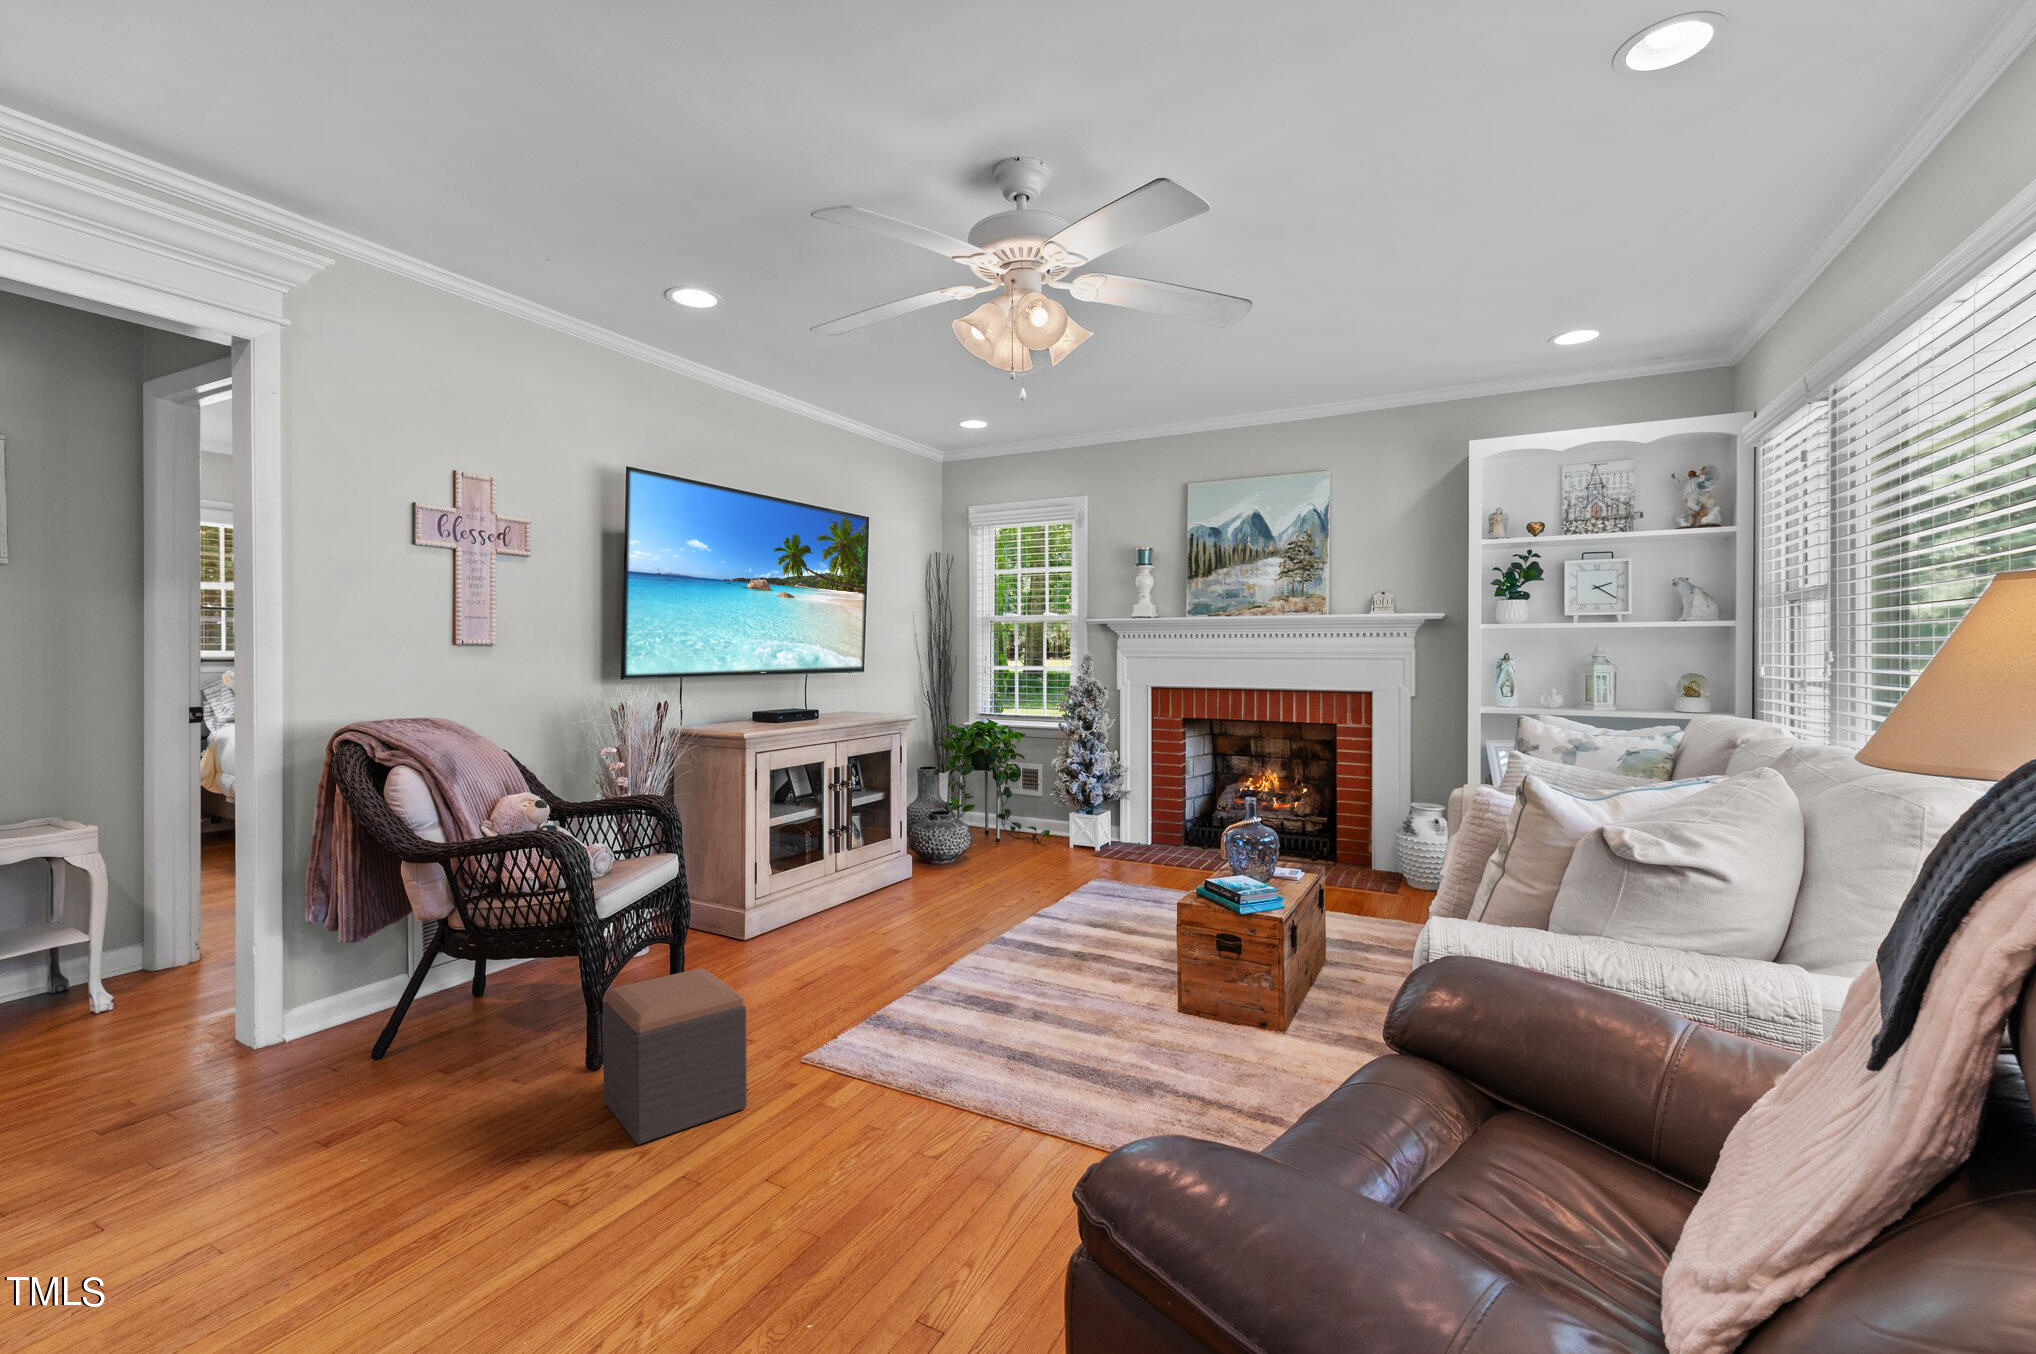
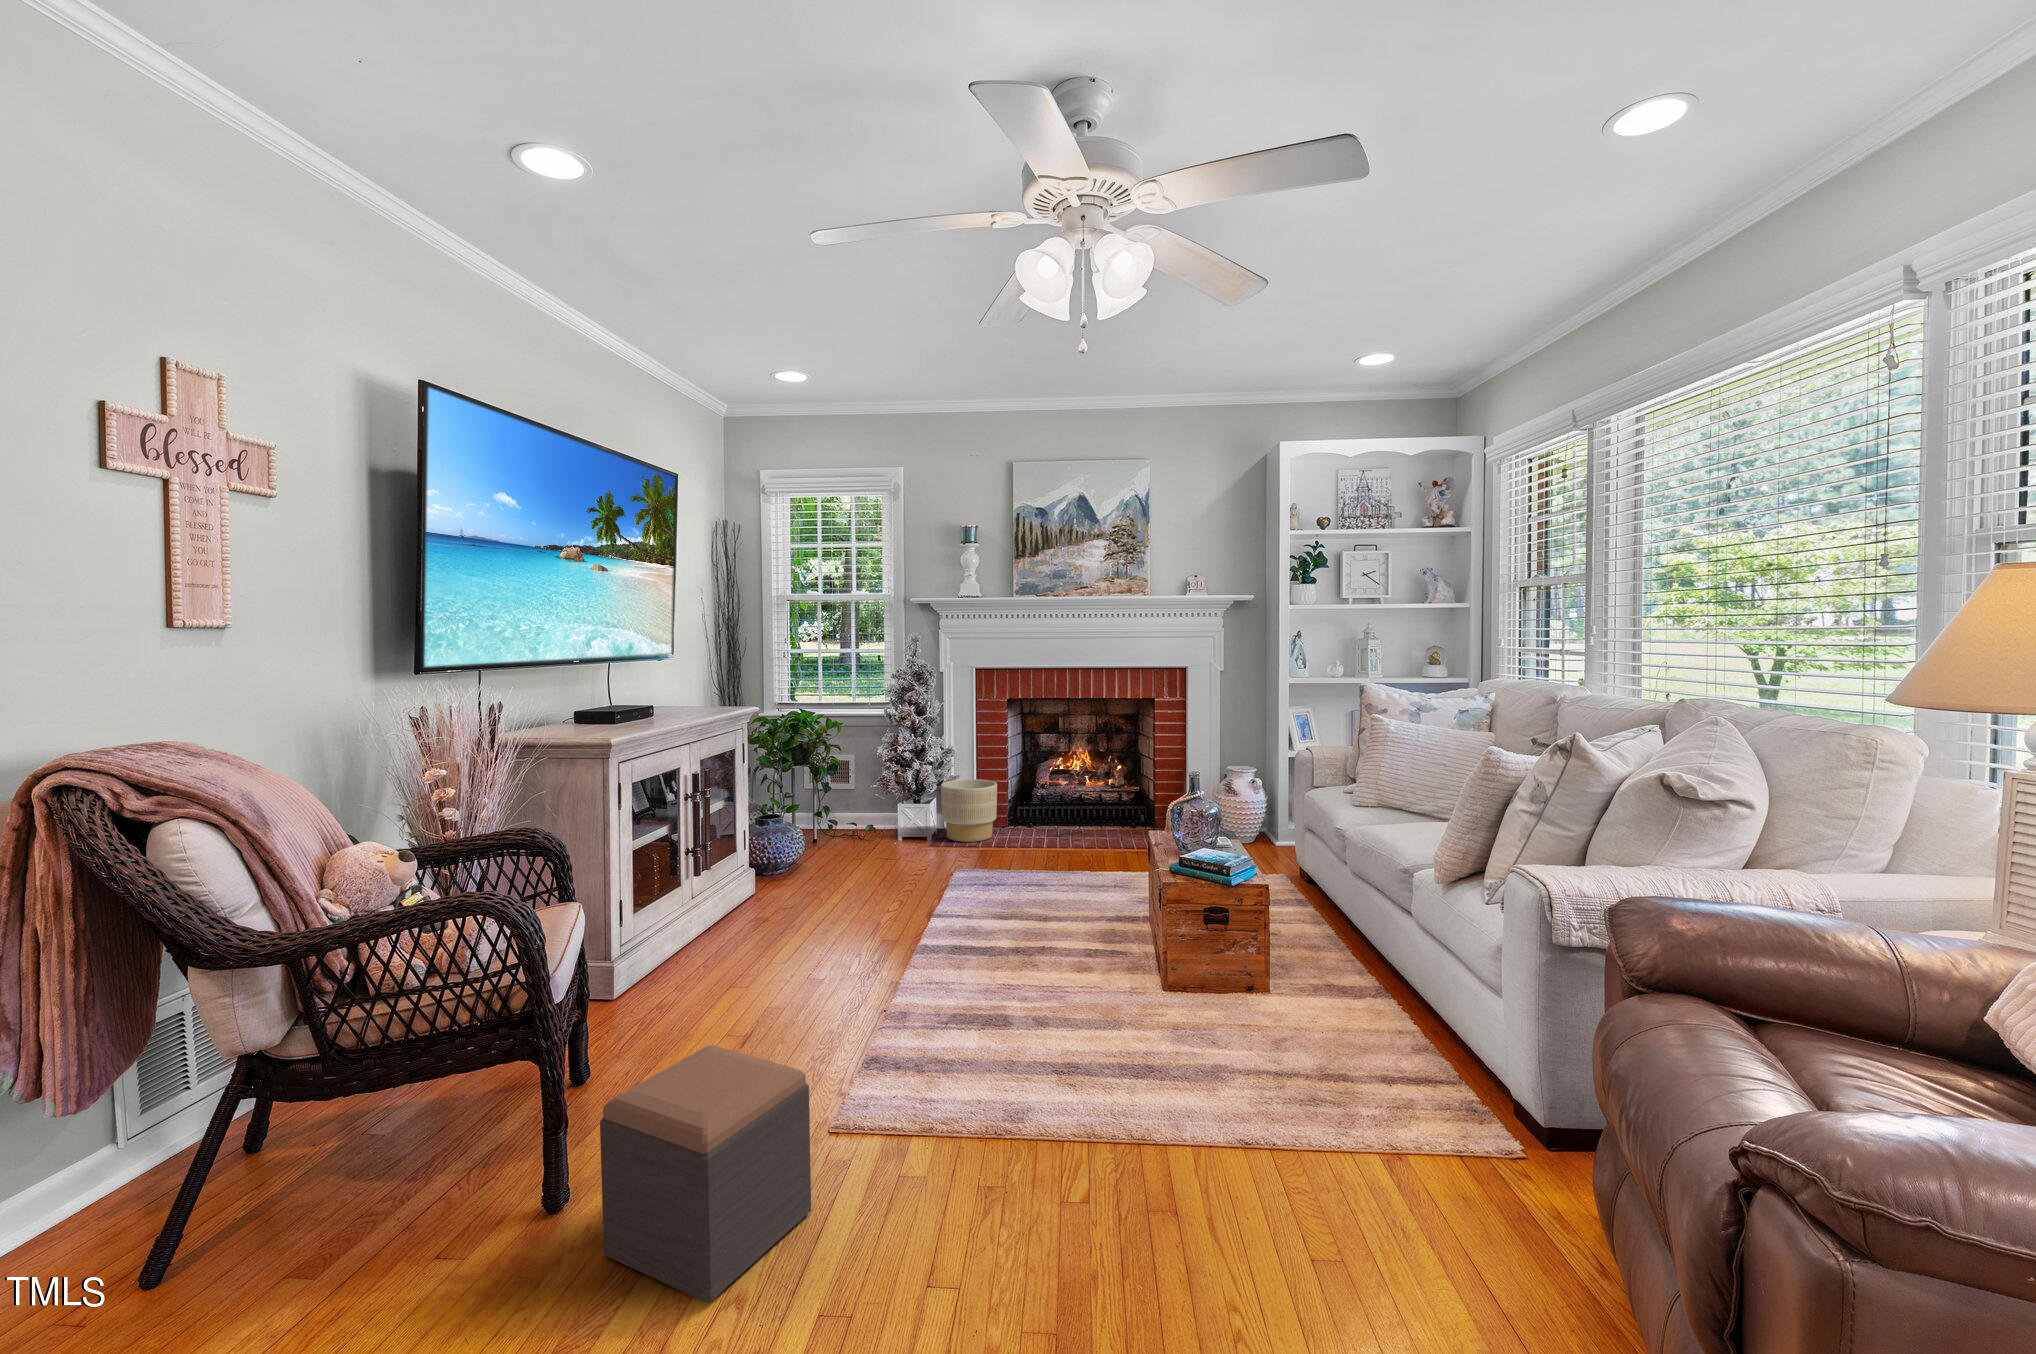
planter: none [1108,797,1163,858] -> present [941,779,997,842]

